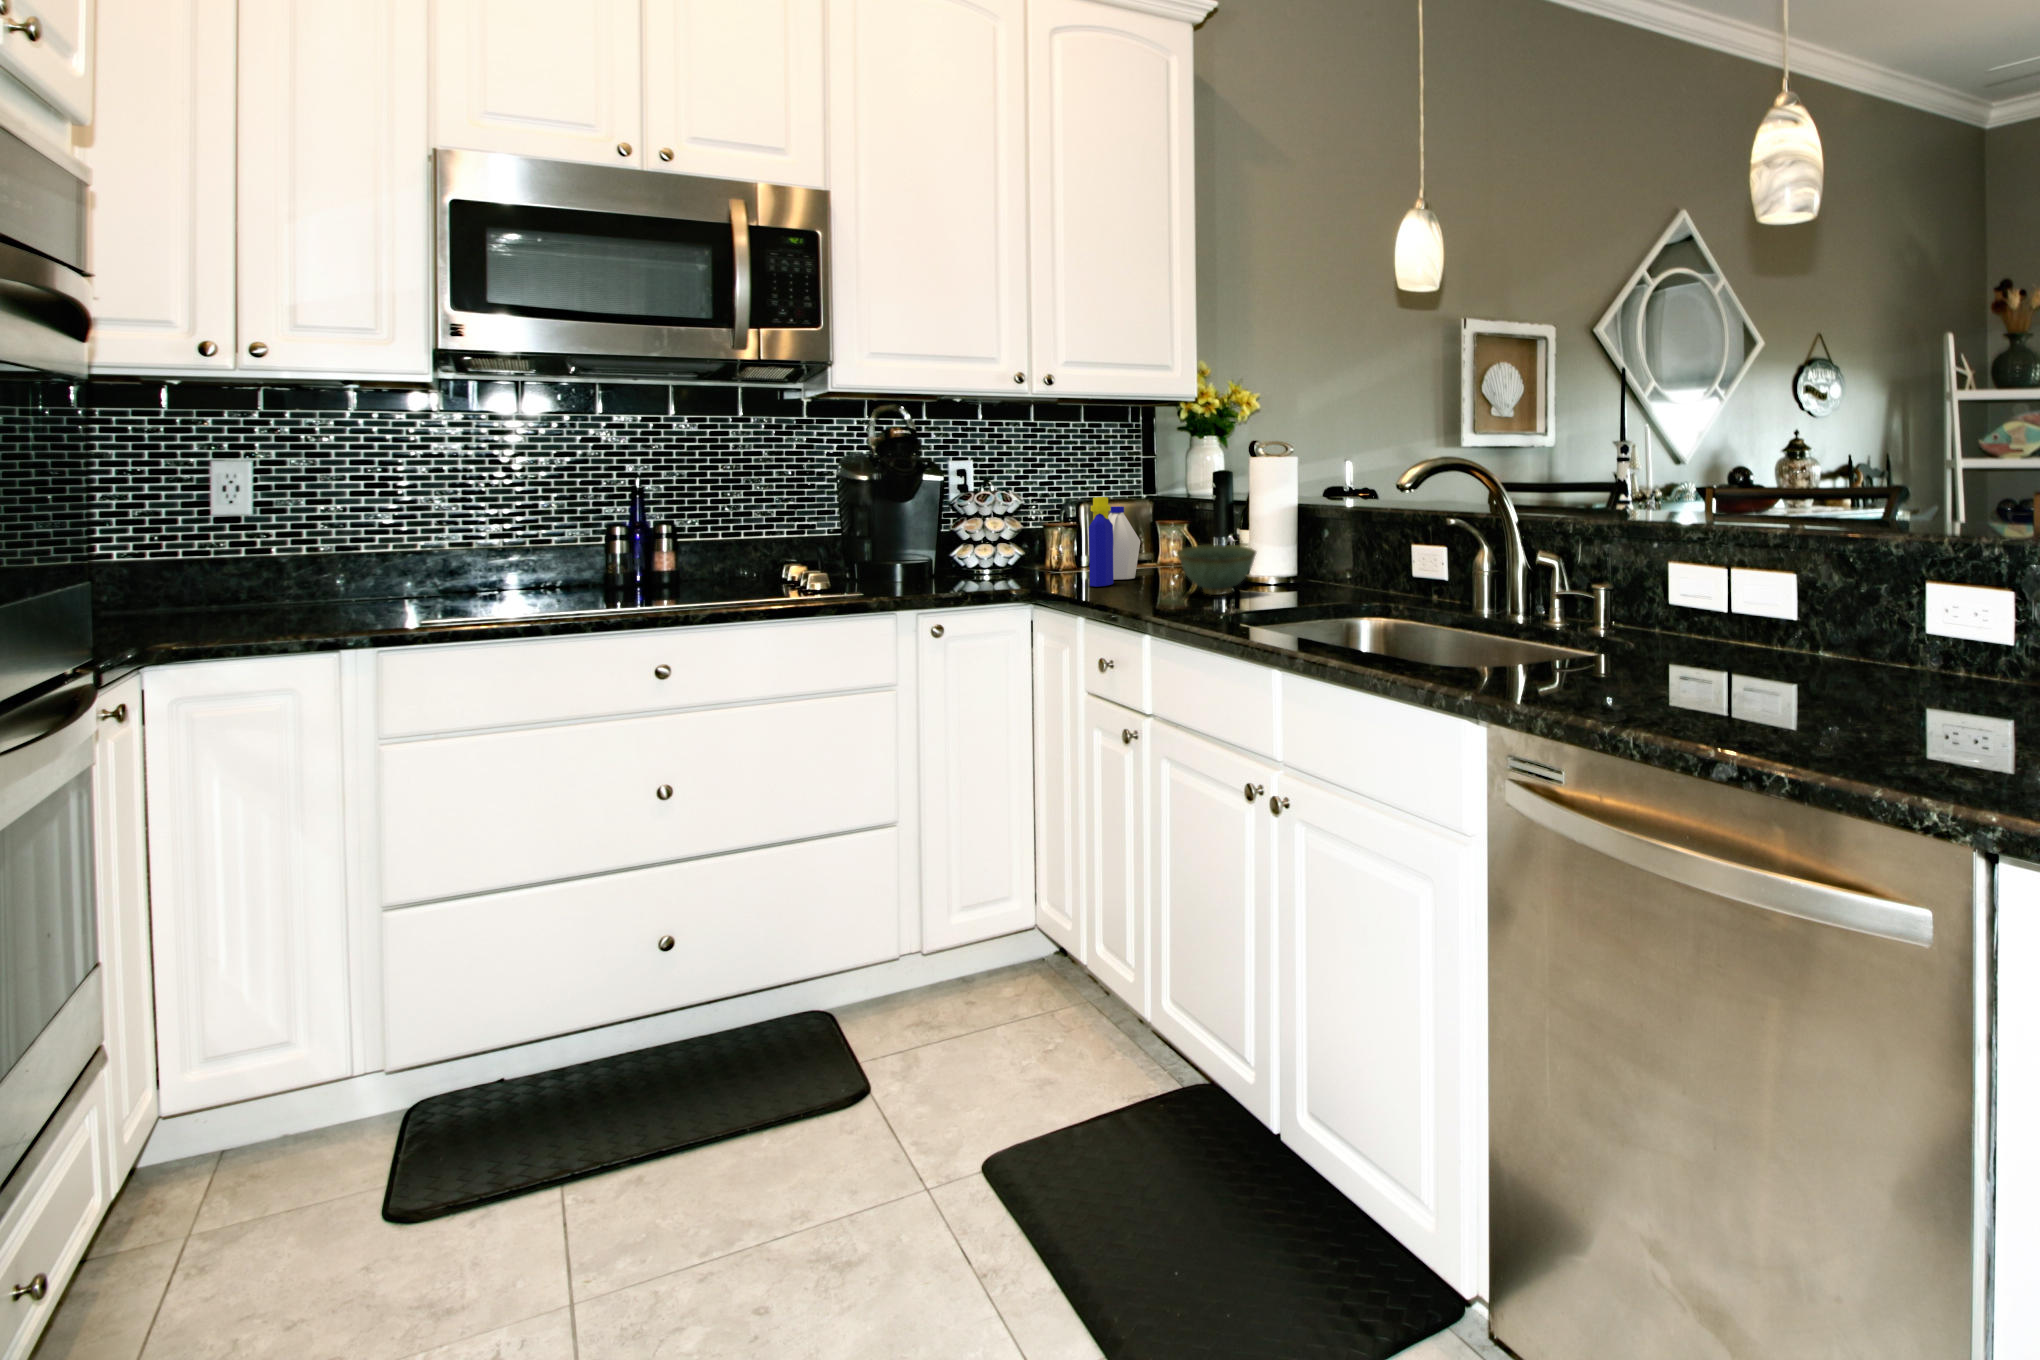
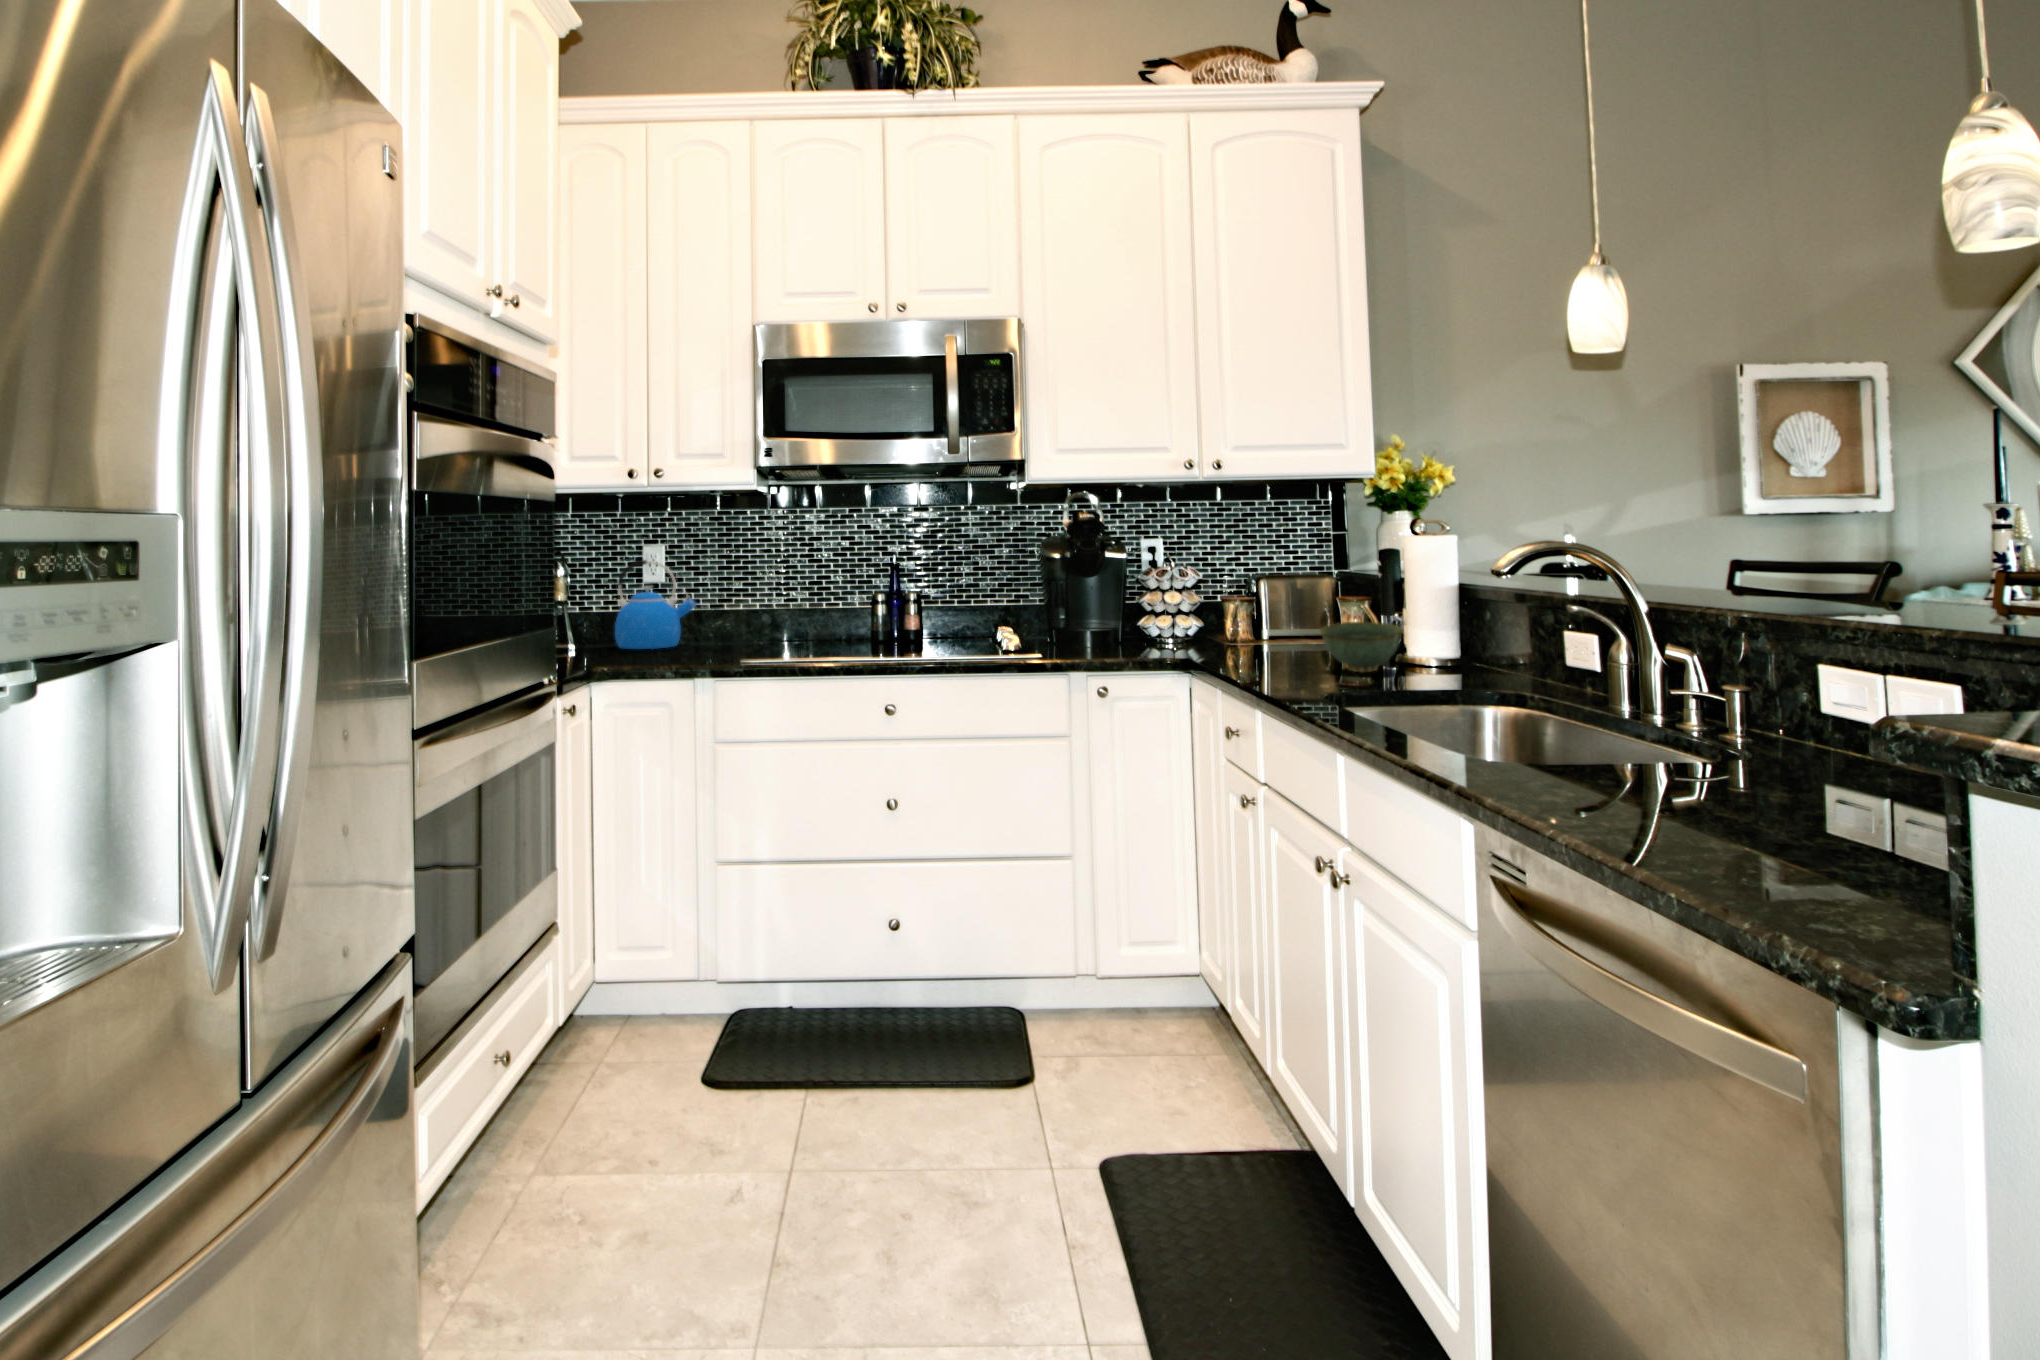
kettle: none [157,479,313,613] -> present [615,560,696,649]
bottle: present [1089,497,1140,587] -> none [1247,573,1307,658]

